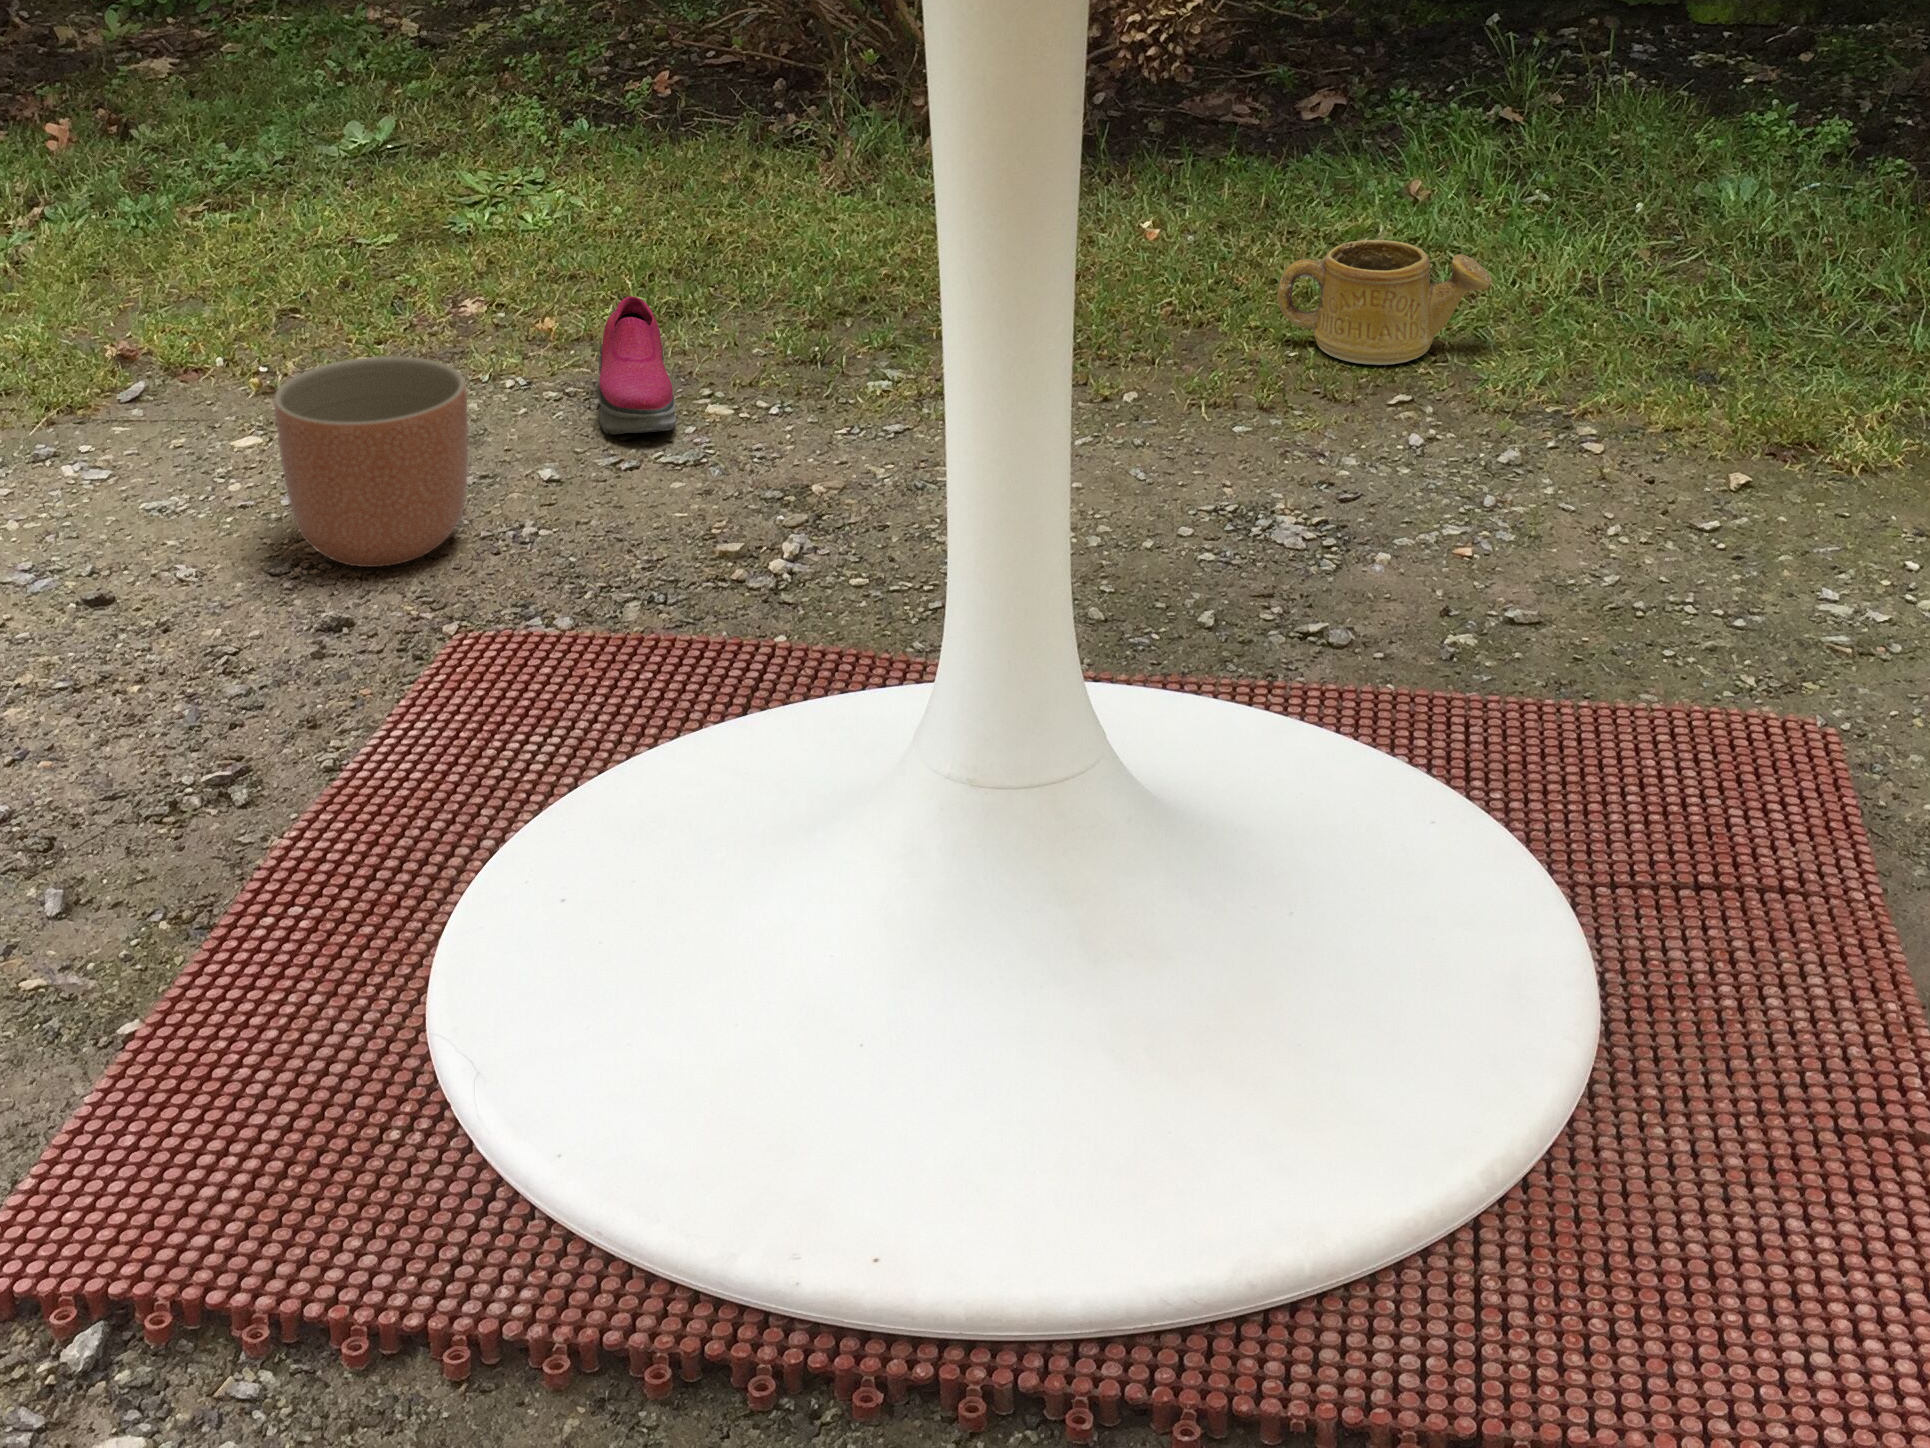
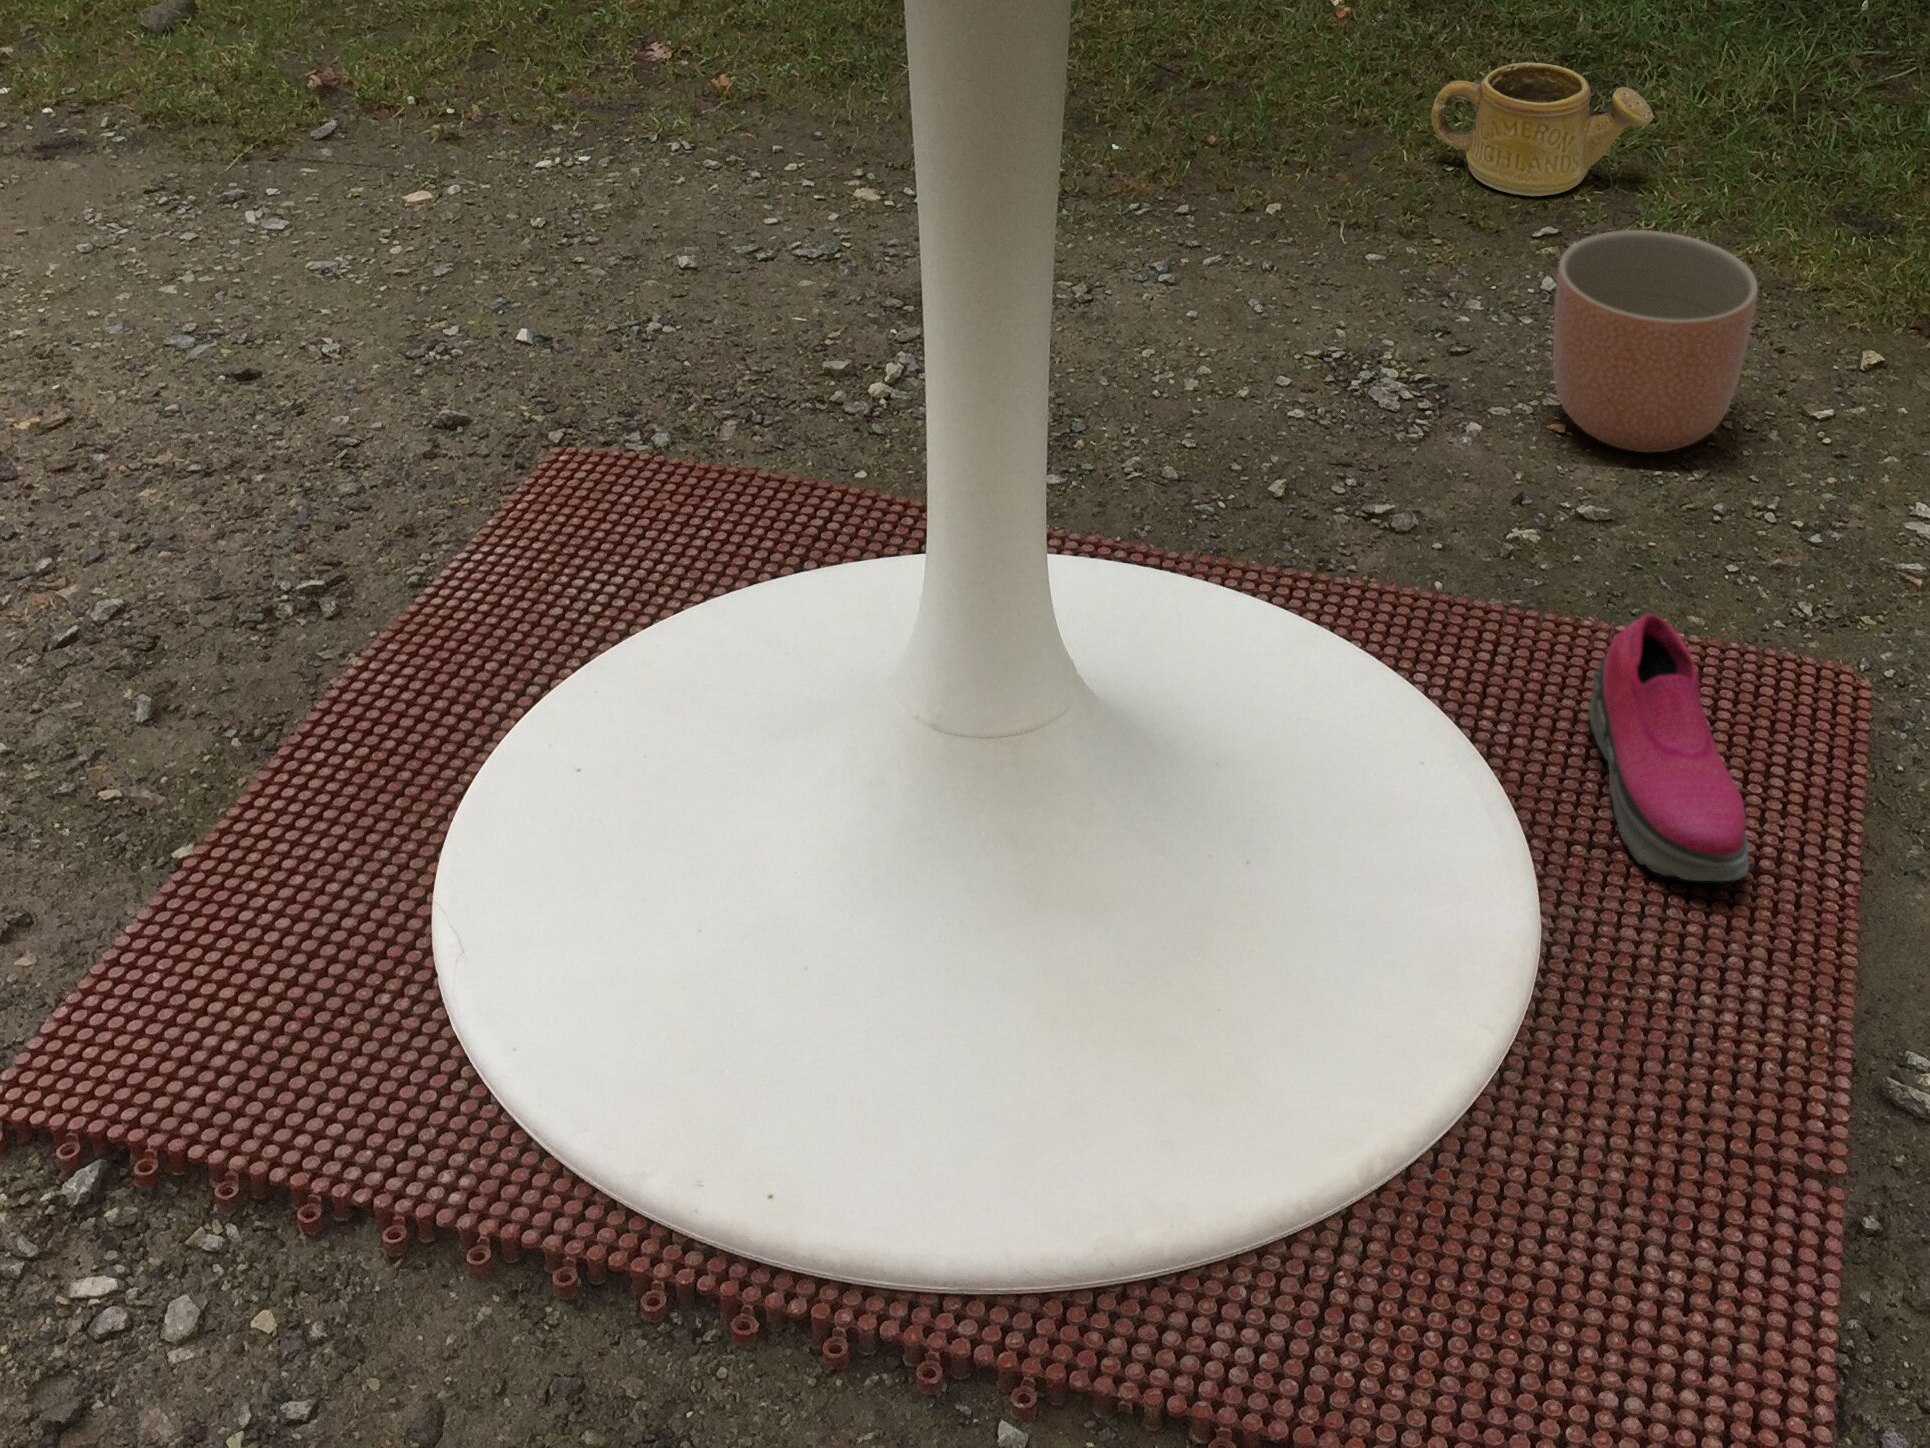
shoe: present [598,296,676,434] -> present [1589,614,1749,881]
planter: present [274,356,468,567] -> present [1553,230,1758,452]

